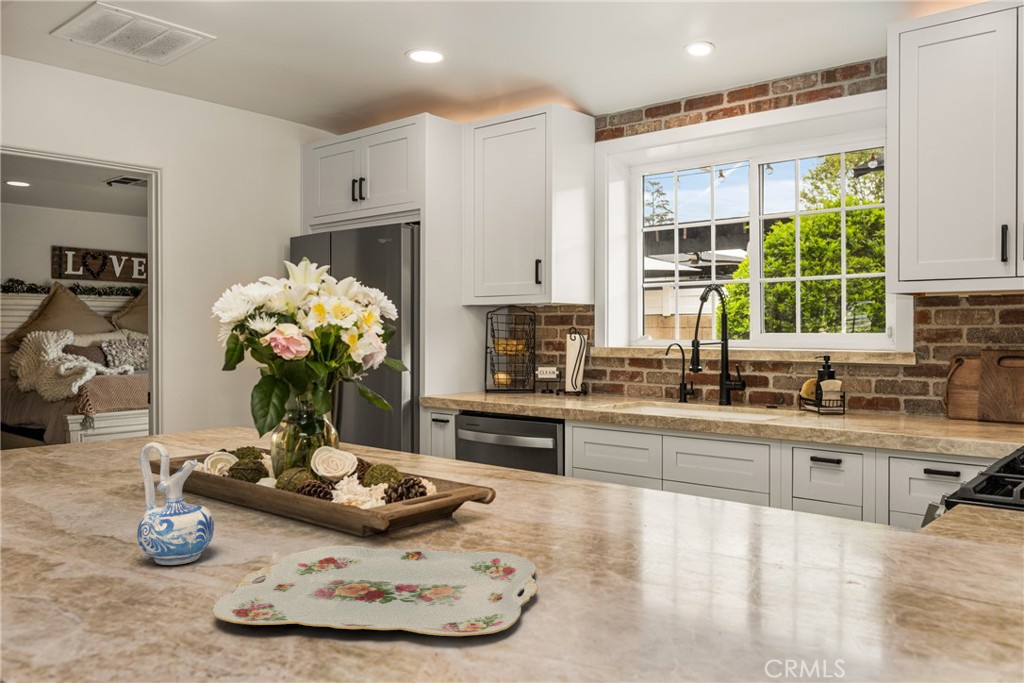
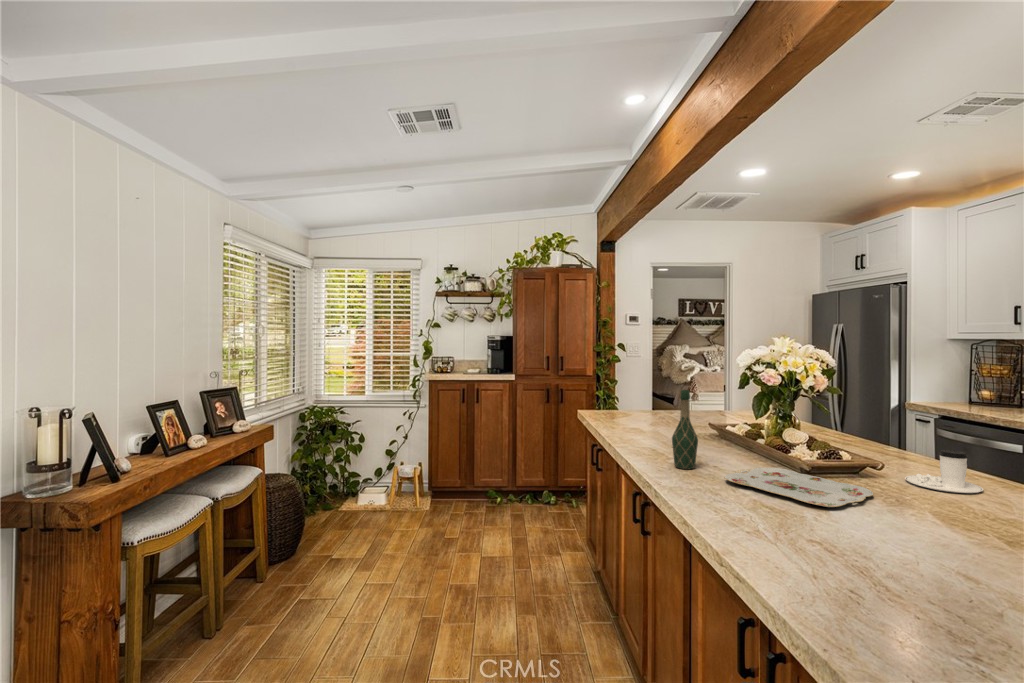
wine bottle: none [38,371,124,613] -> present [672,390,698,469]
ceramic pitcher: present [137,442,214,565] -> none [704,416,732,463]
coffee cup: none [535,449,642,526] -> present [905,450,983,493]

